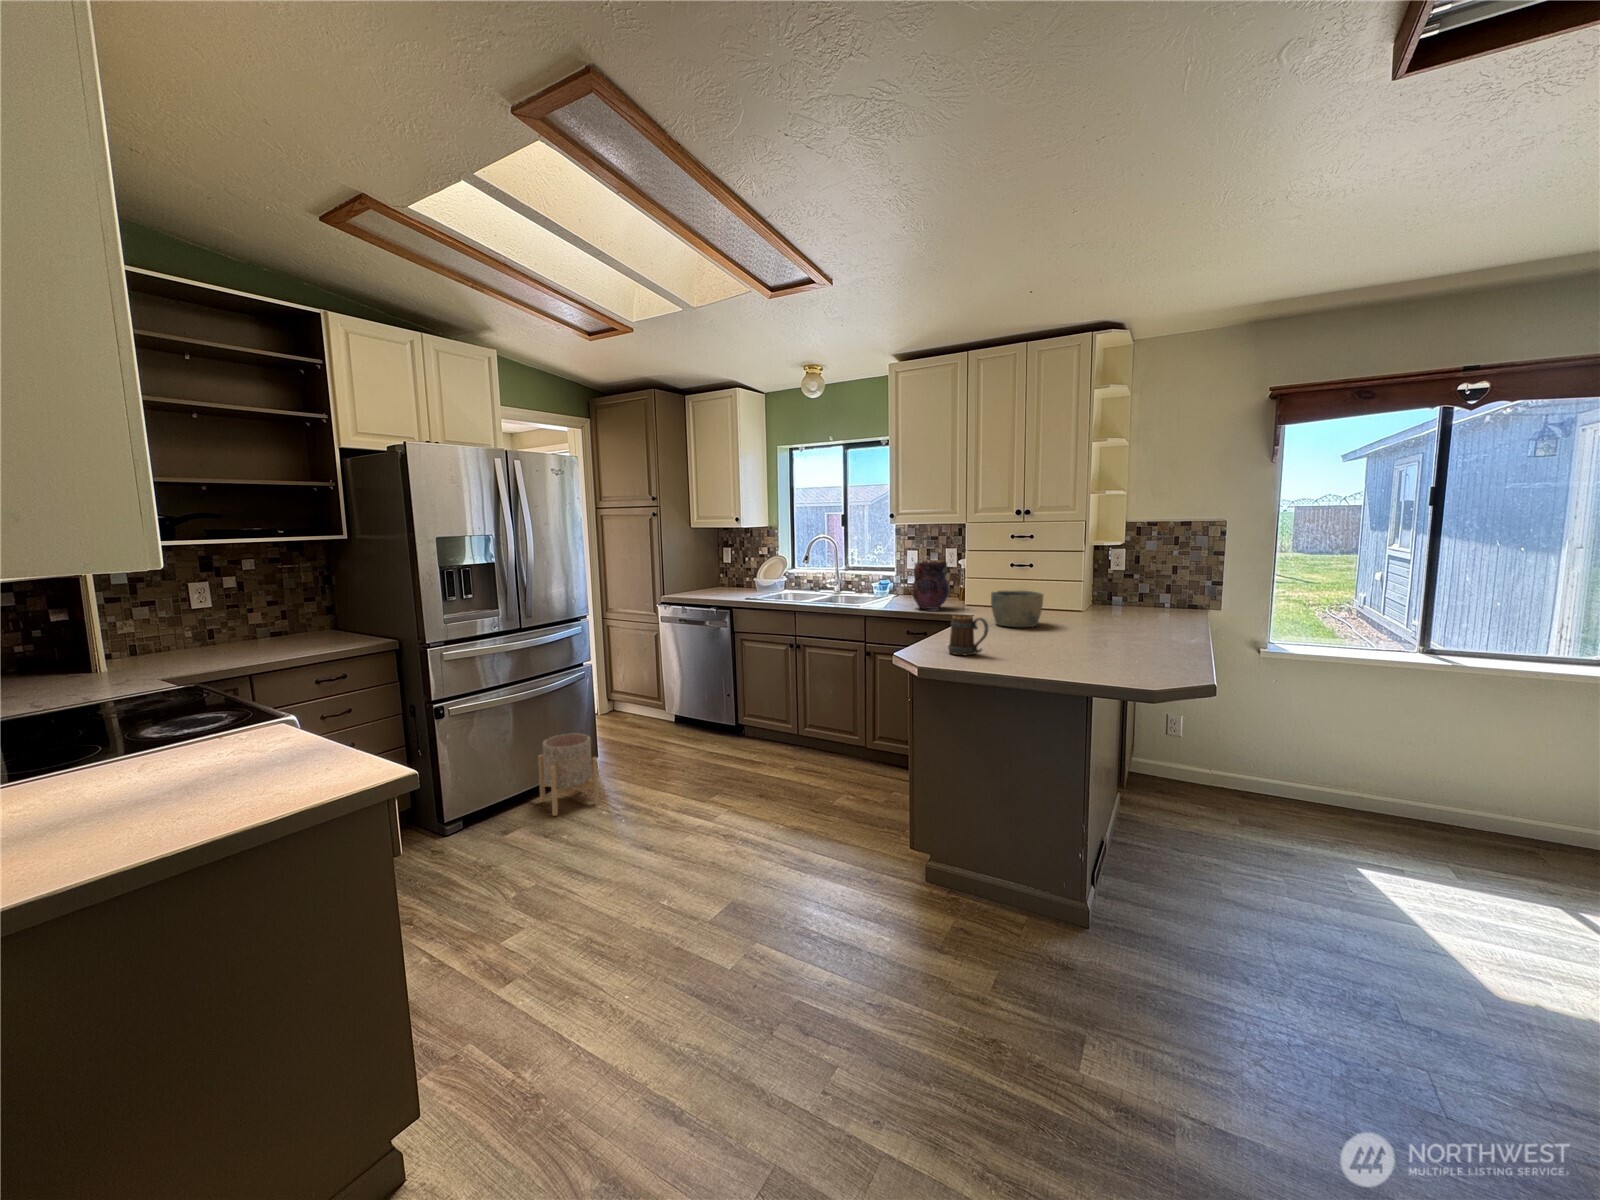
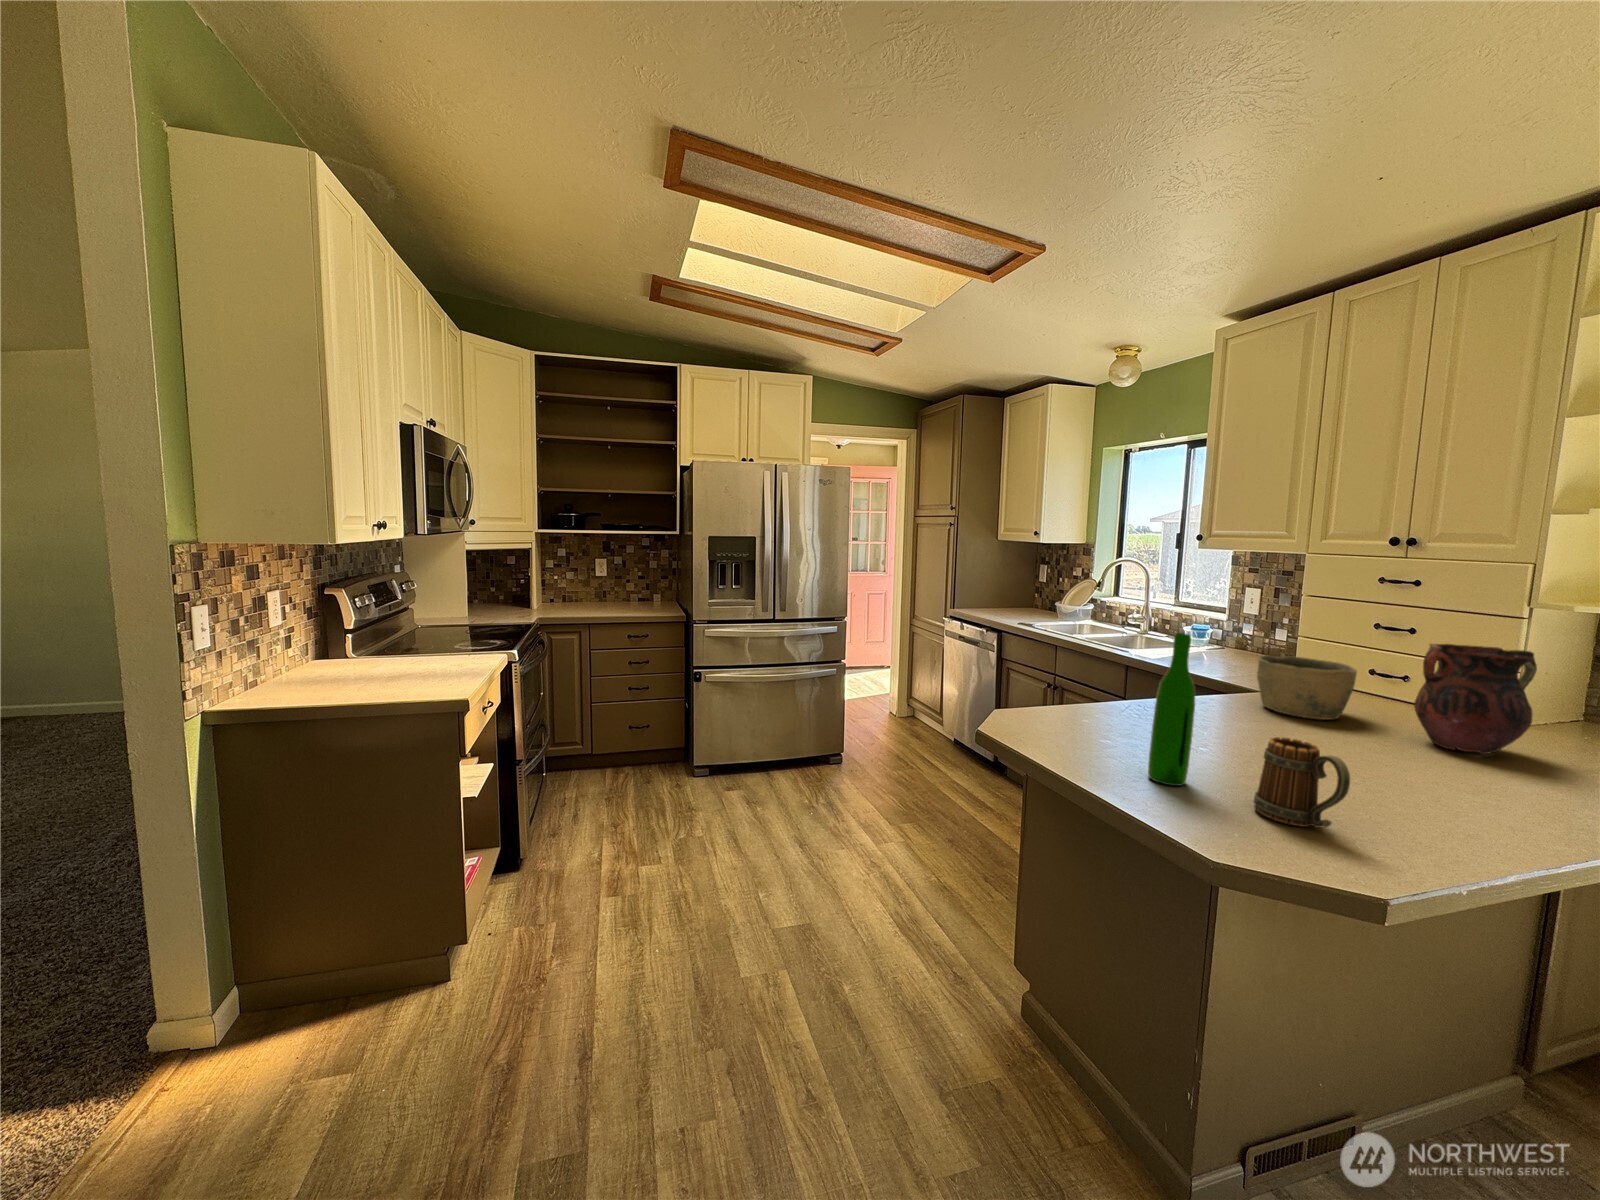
vase: present [912,561,949,609] -> present [1414,644,1537,754]
wine bottle: none [1047,576,1072,673] -> present [1148,633,1195,786]
mug: present [948,615,988,655] -> present [1254,737,1350,828]
planter: present [538,733,599,816] -> none [771,720,818,792]

